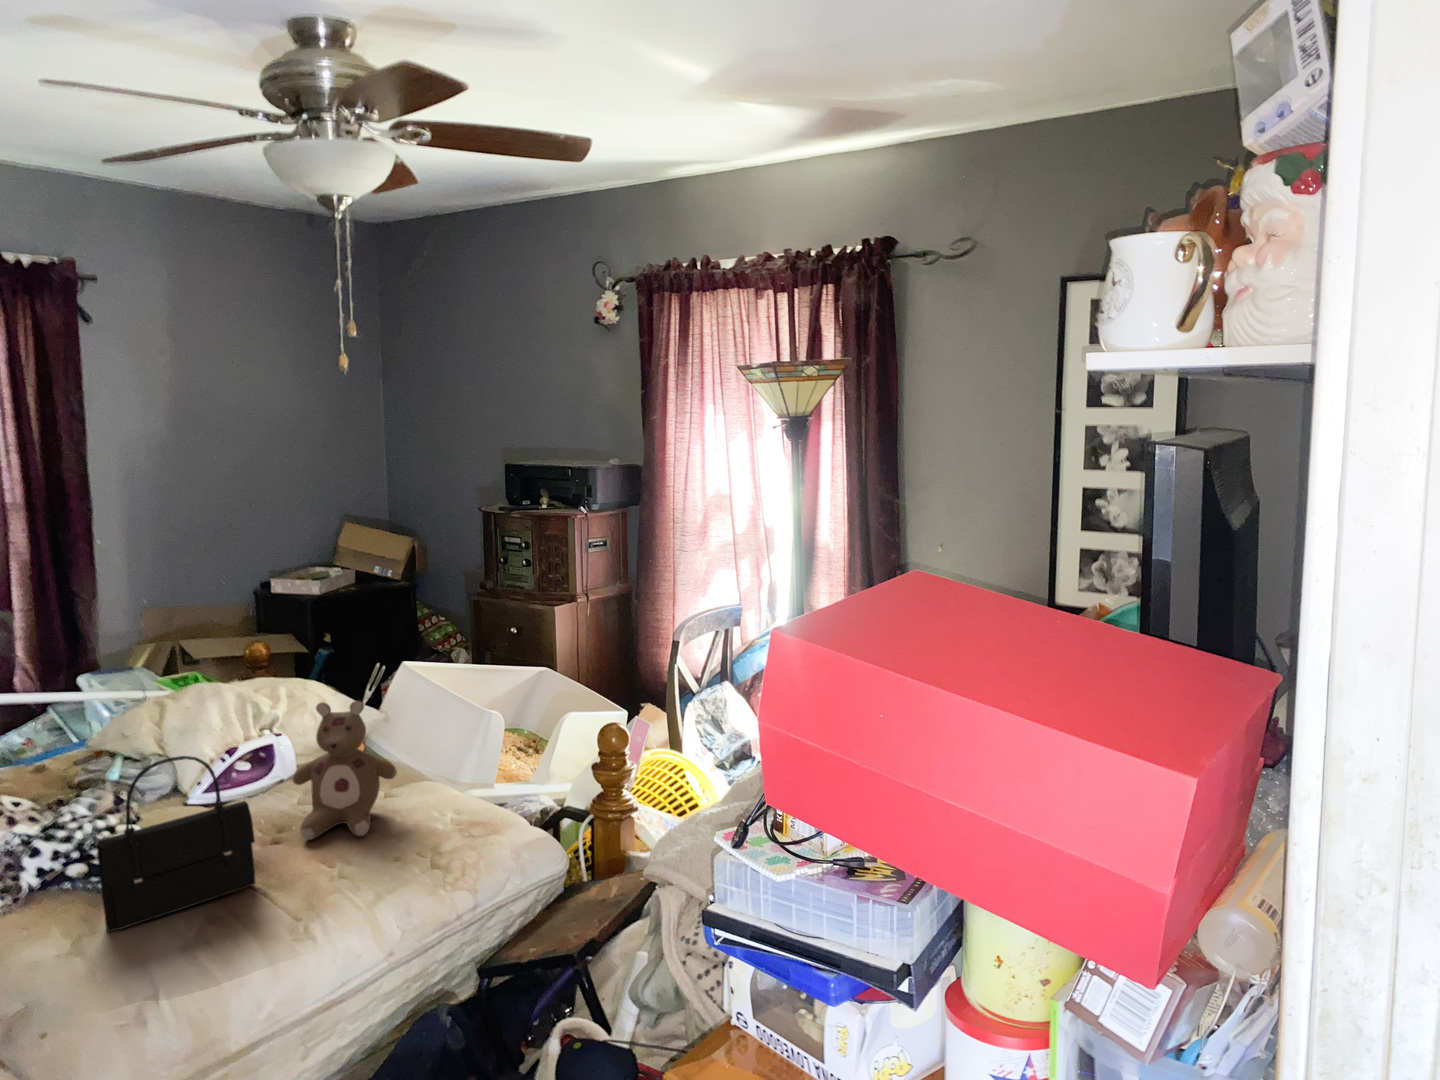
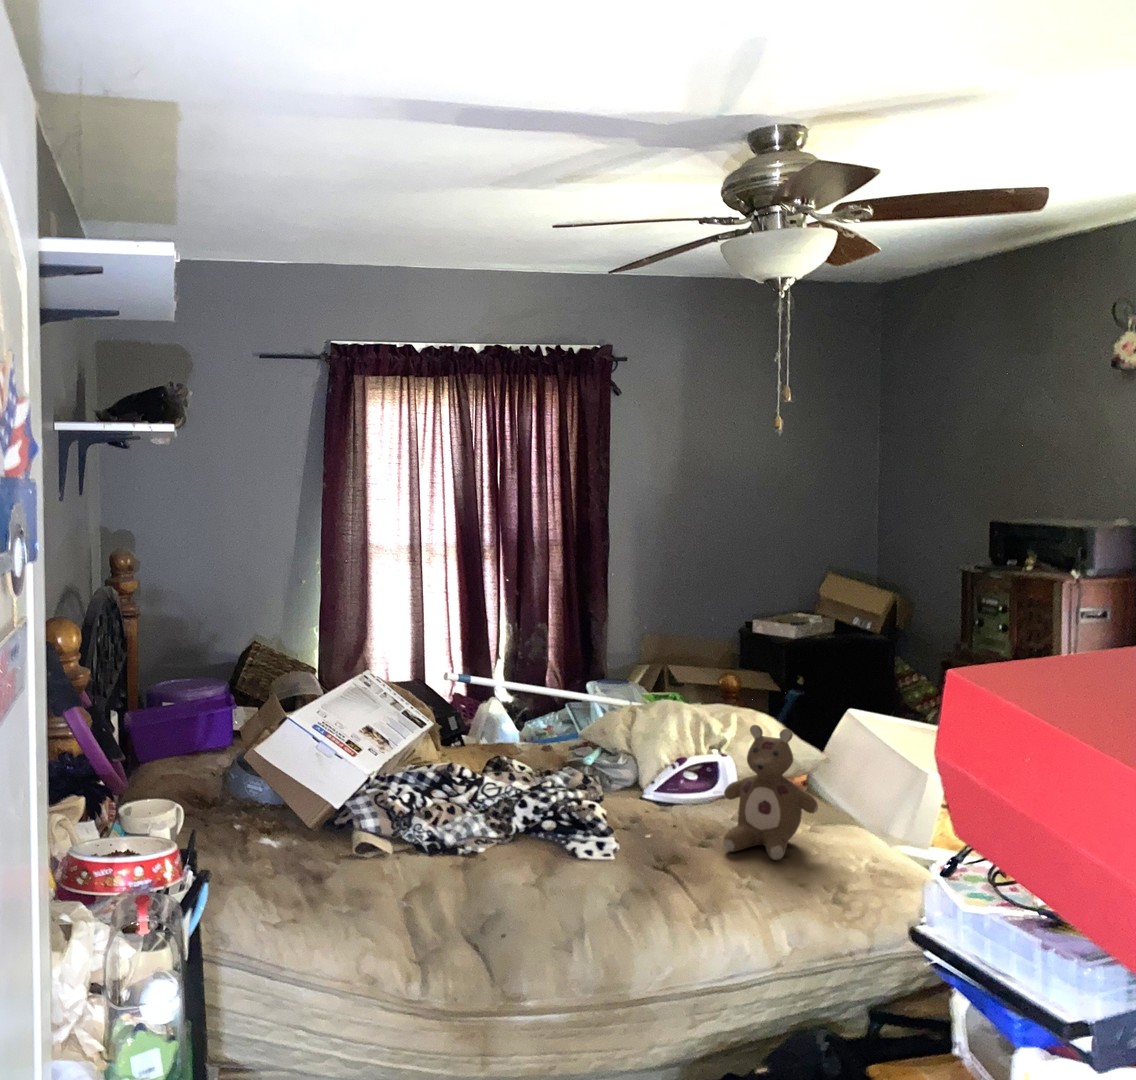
handbag: present [97,756,255,932] -> none [560,742,679,879]

